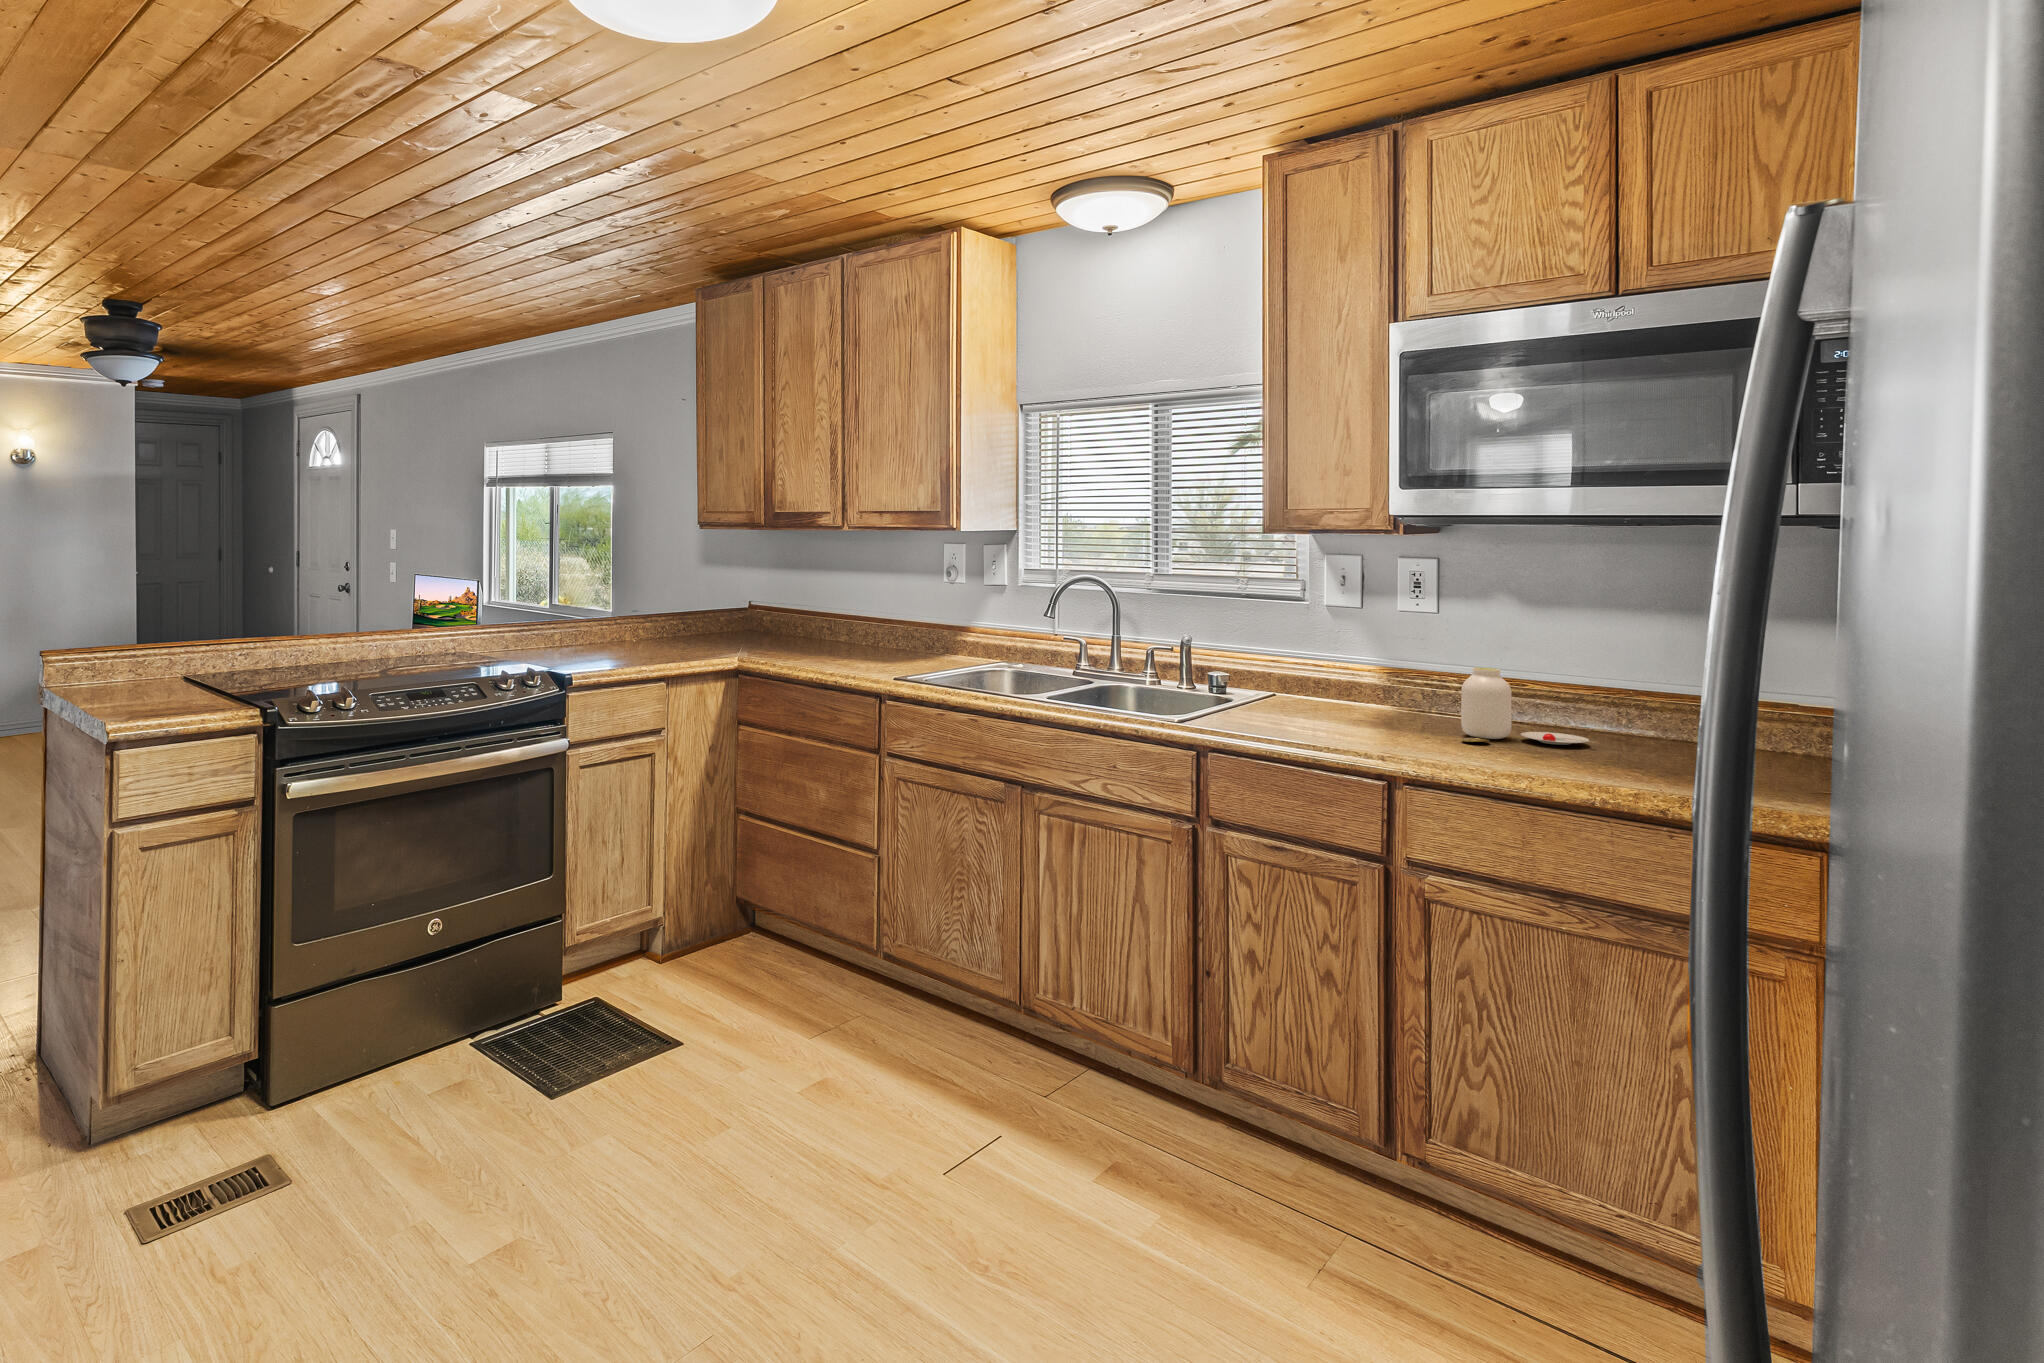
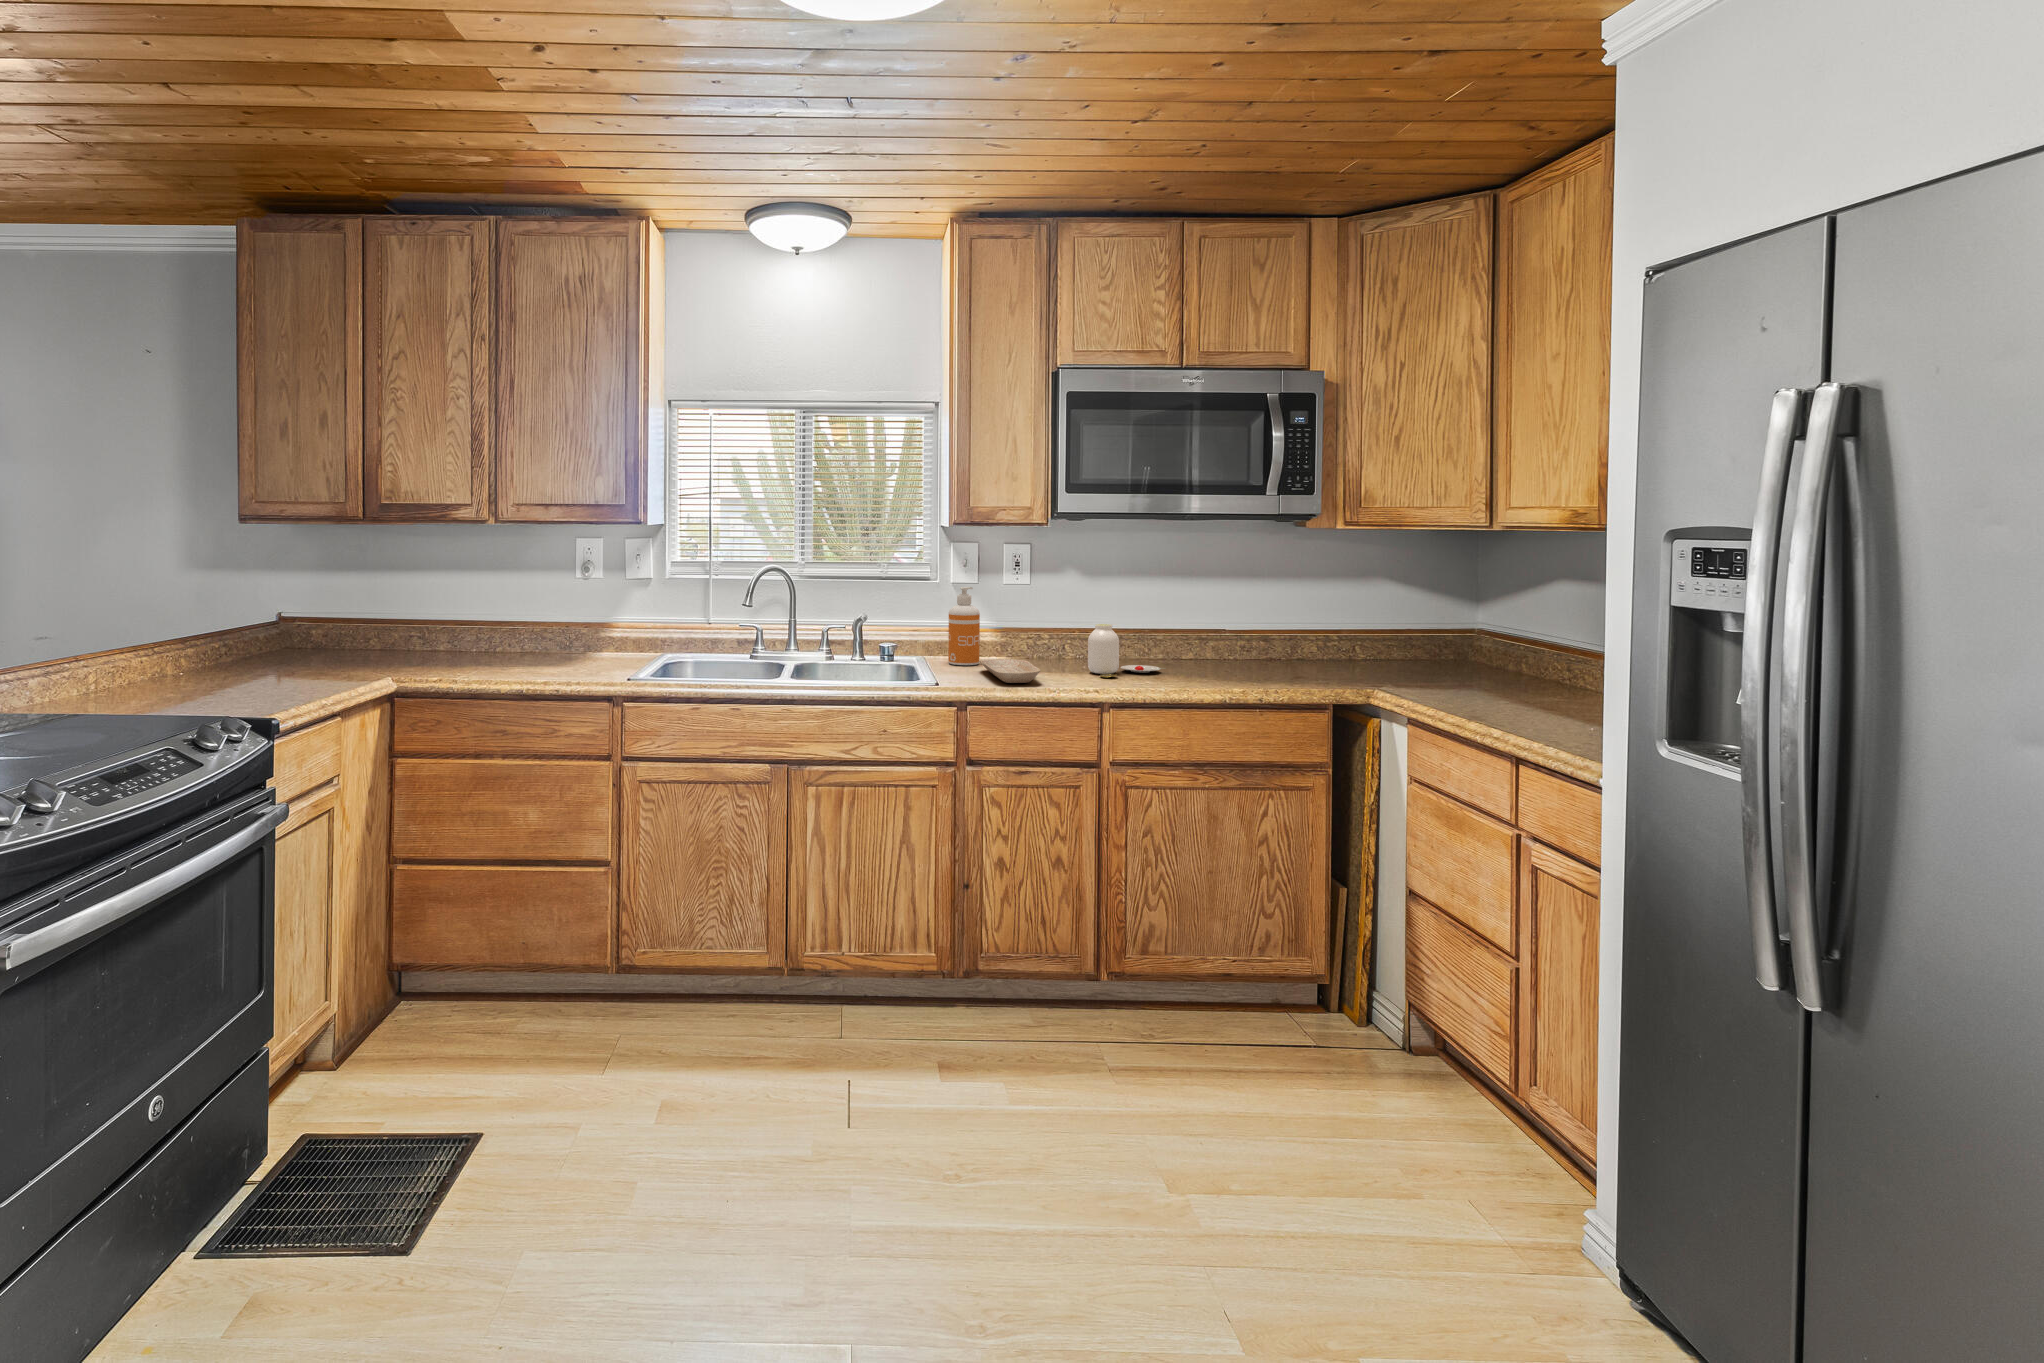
soap dispenser: none [1301,608,1345,708] -> present [948,587,980,665]
tray: none [1281,701,1374,732] -> present [979,659,1041,683]

